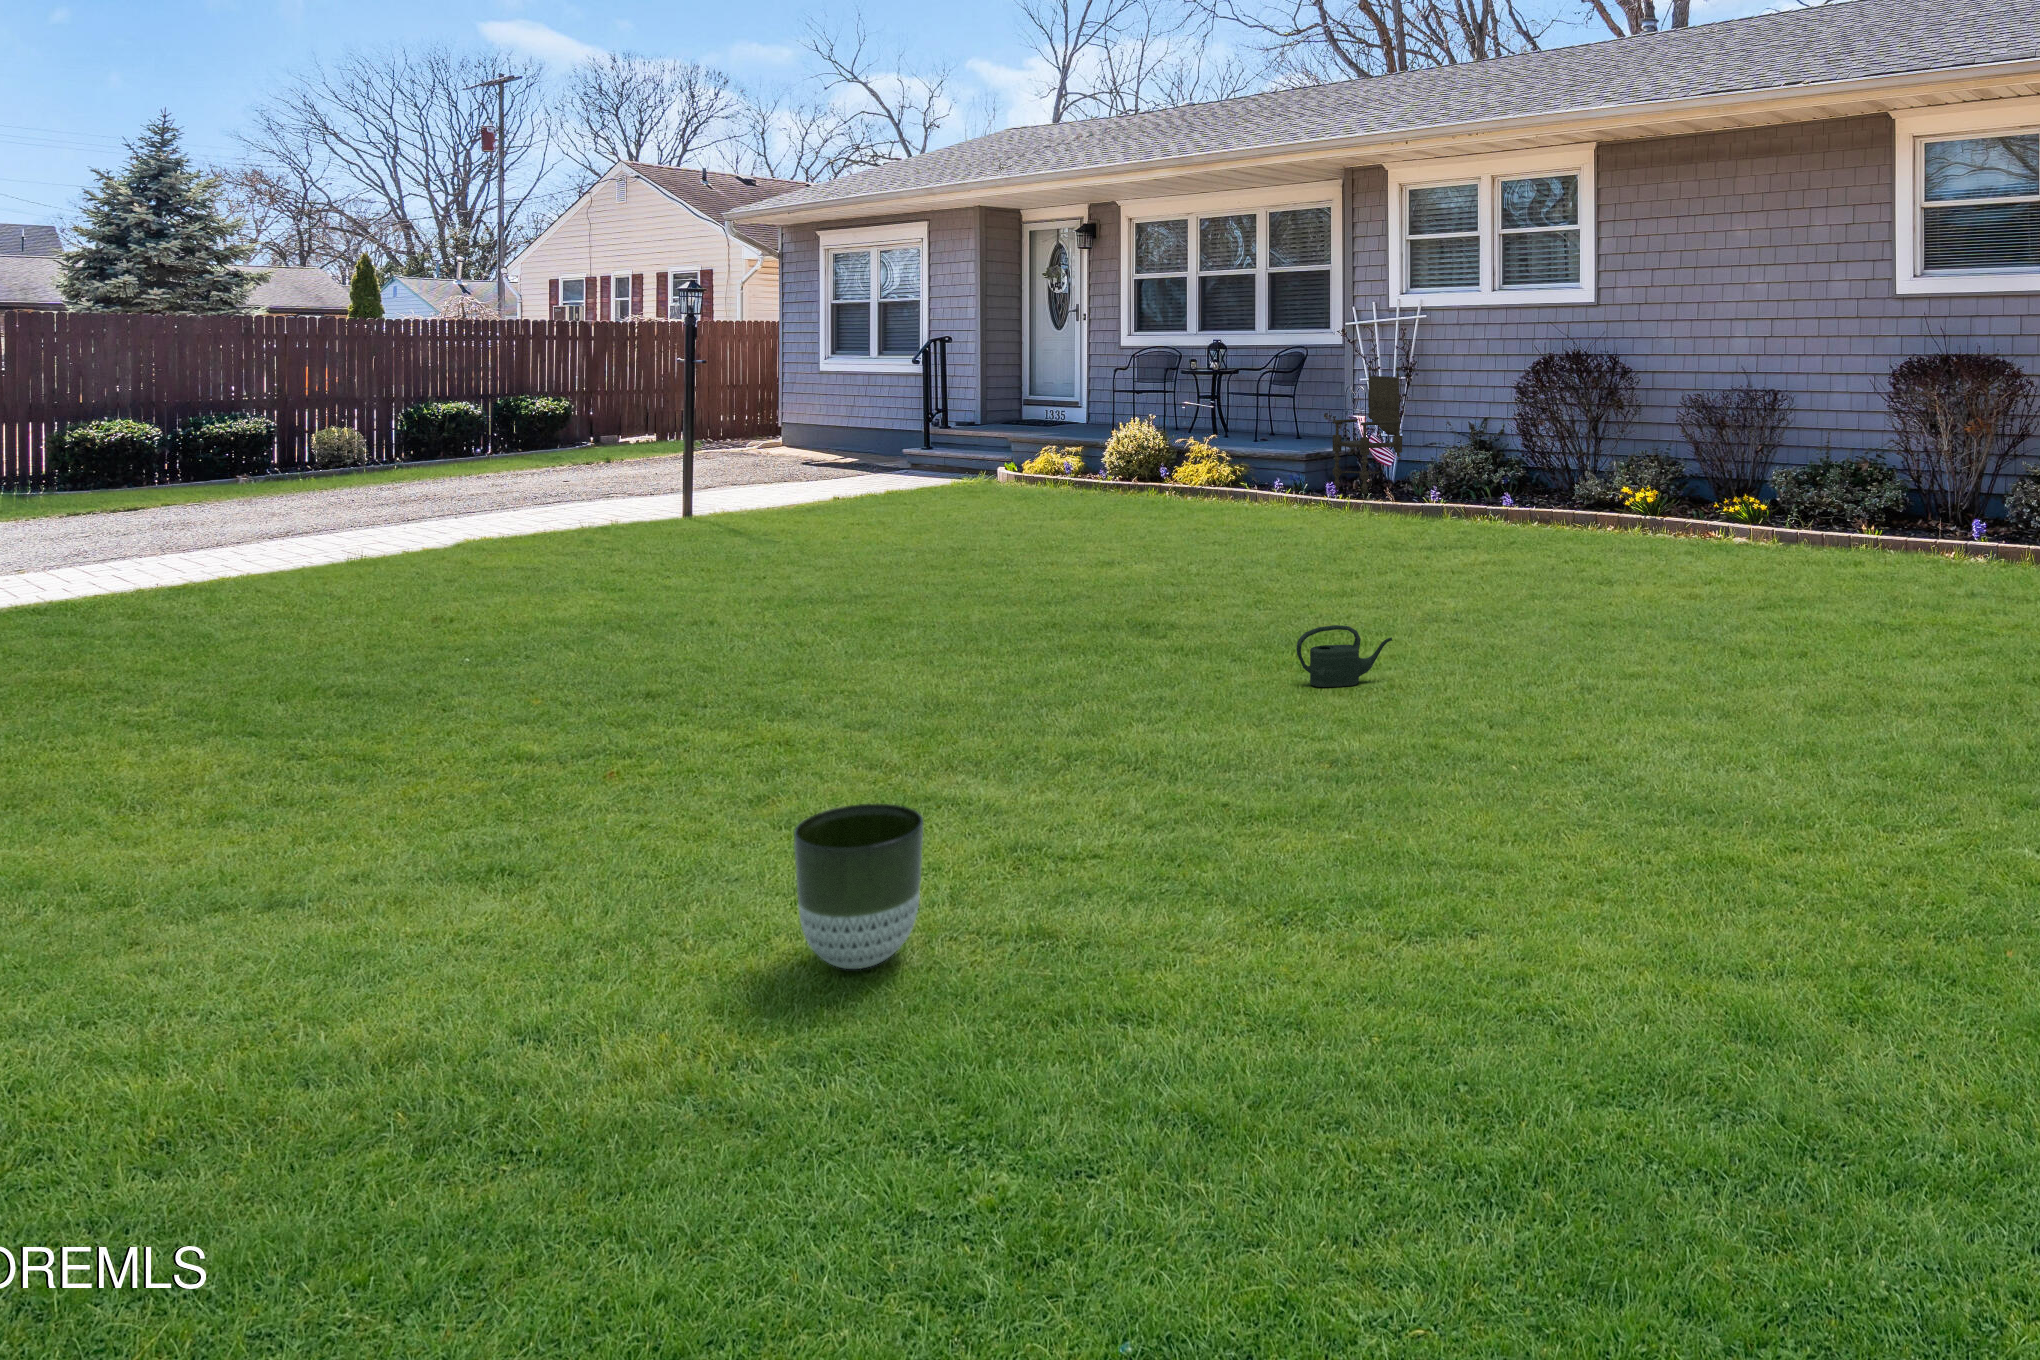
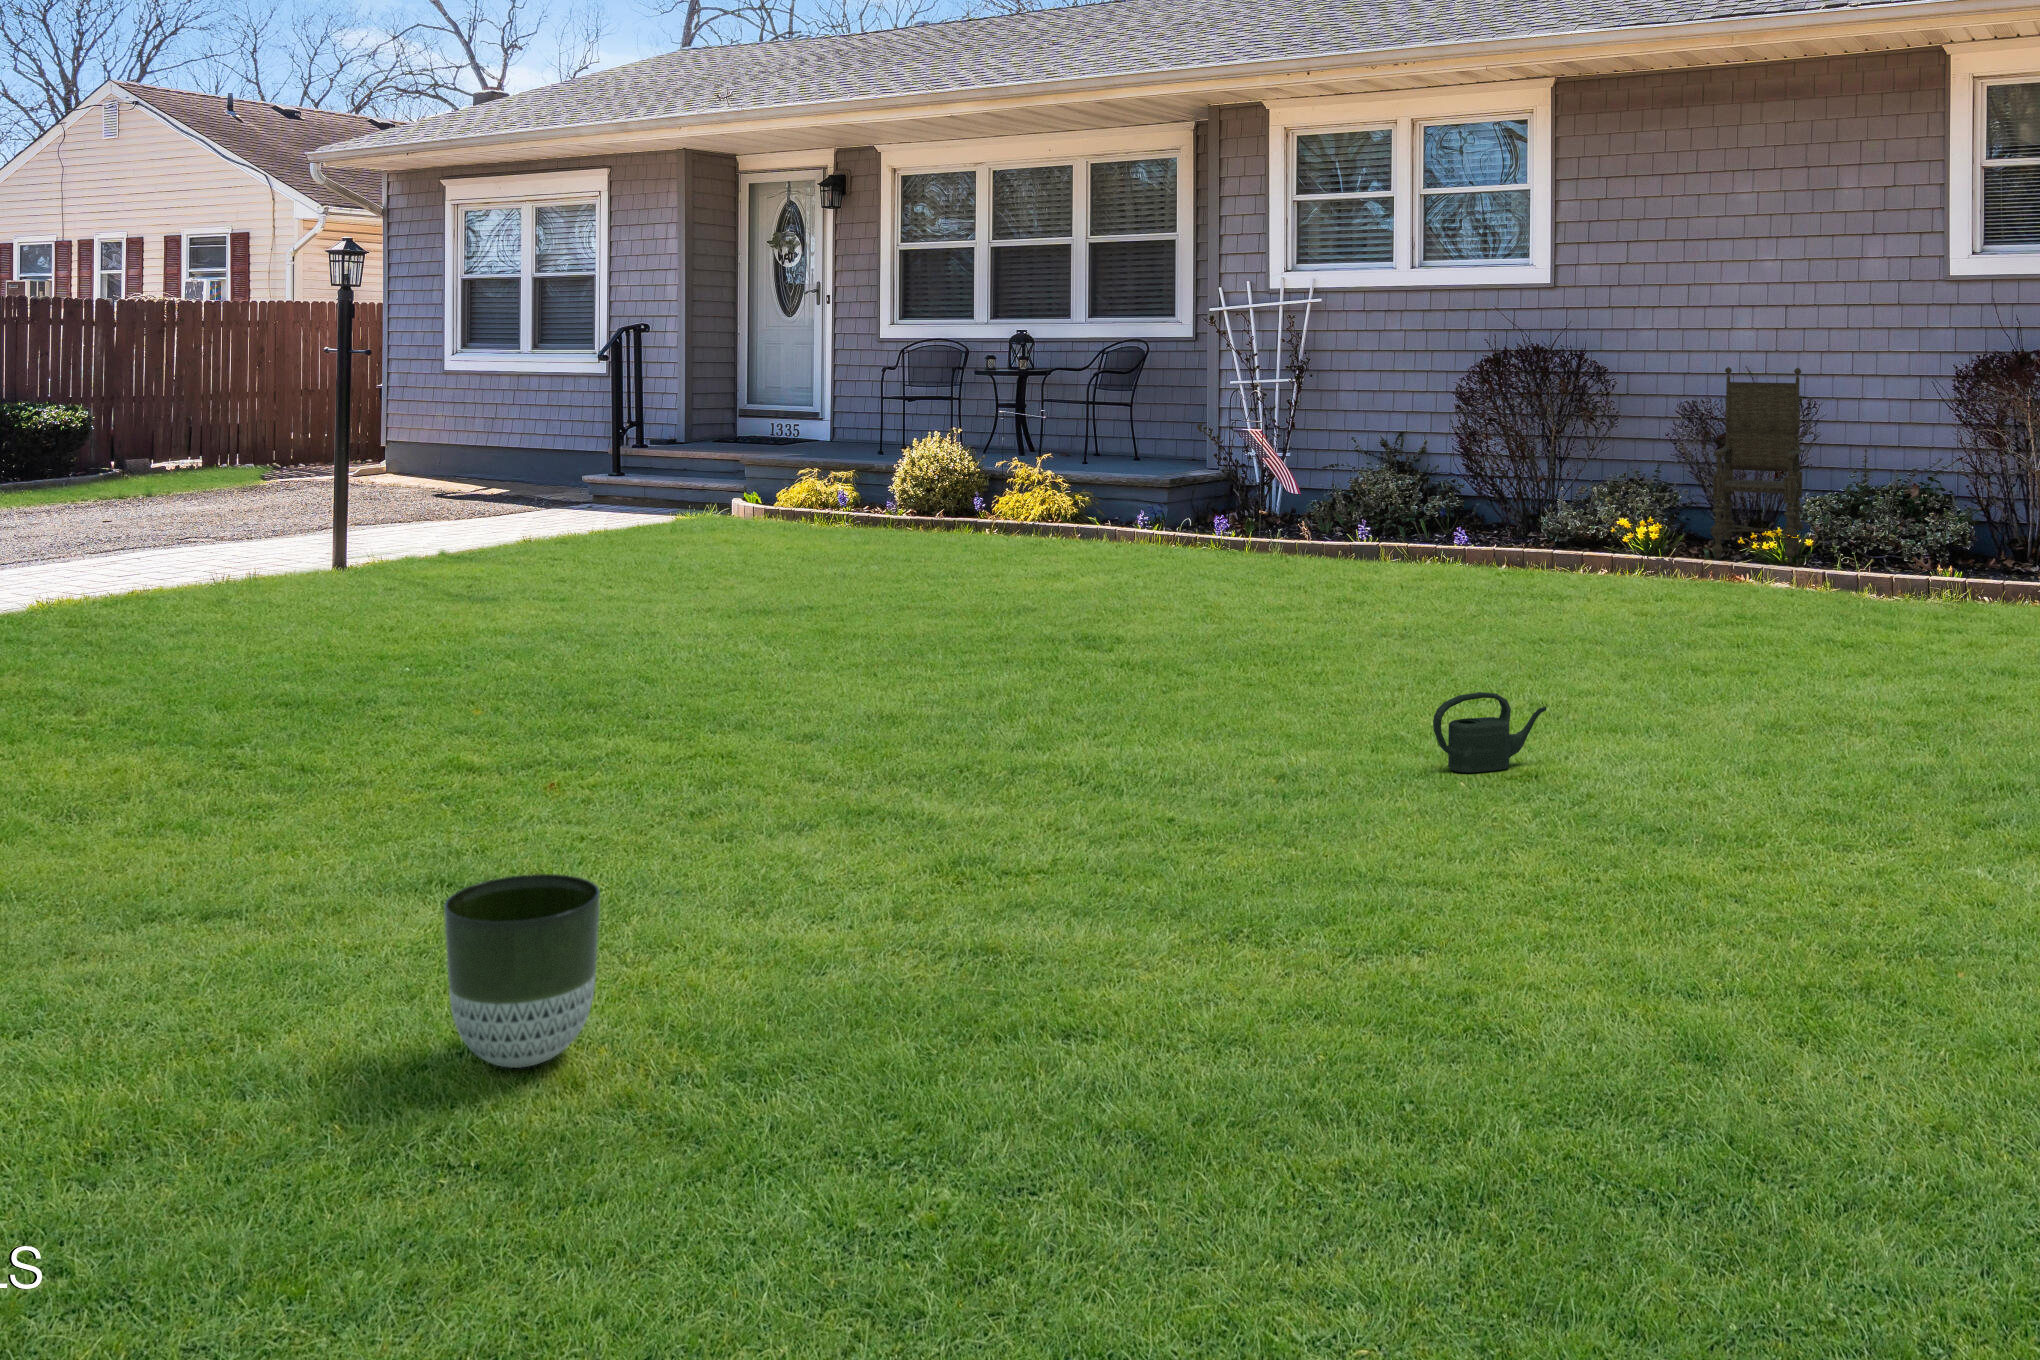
armchair: present [1332,366,1402,494] -> present [1711,367,1804,563]
planter: present [794,804,923,969] -> present [444,874,600,1068]

